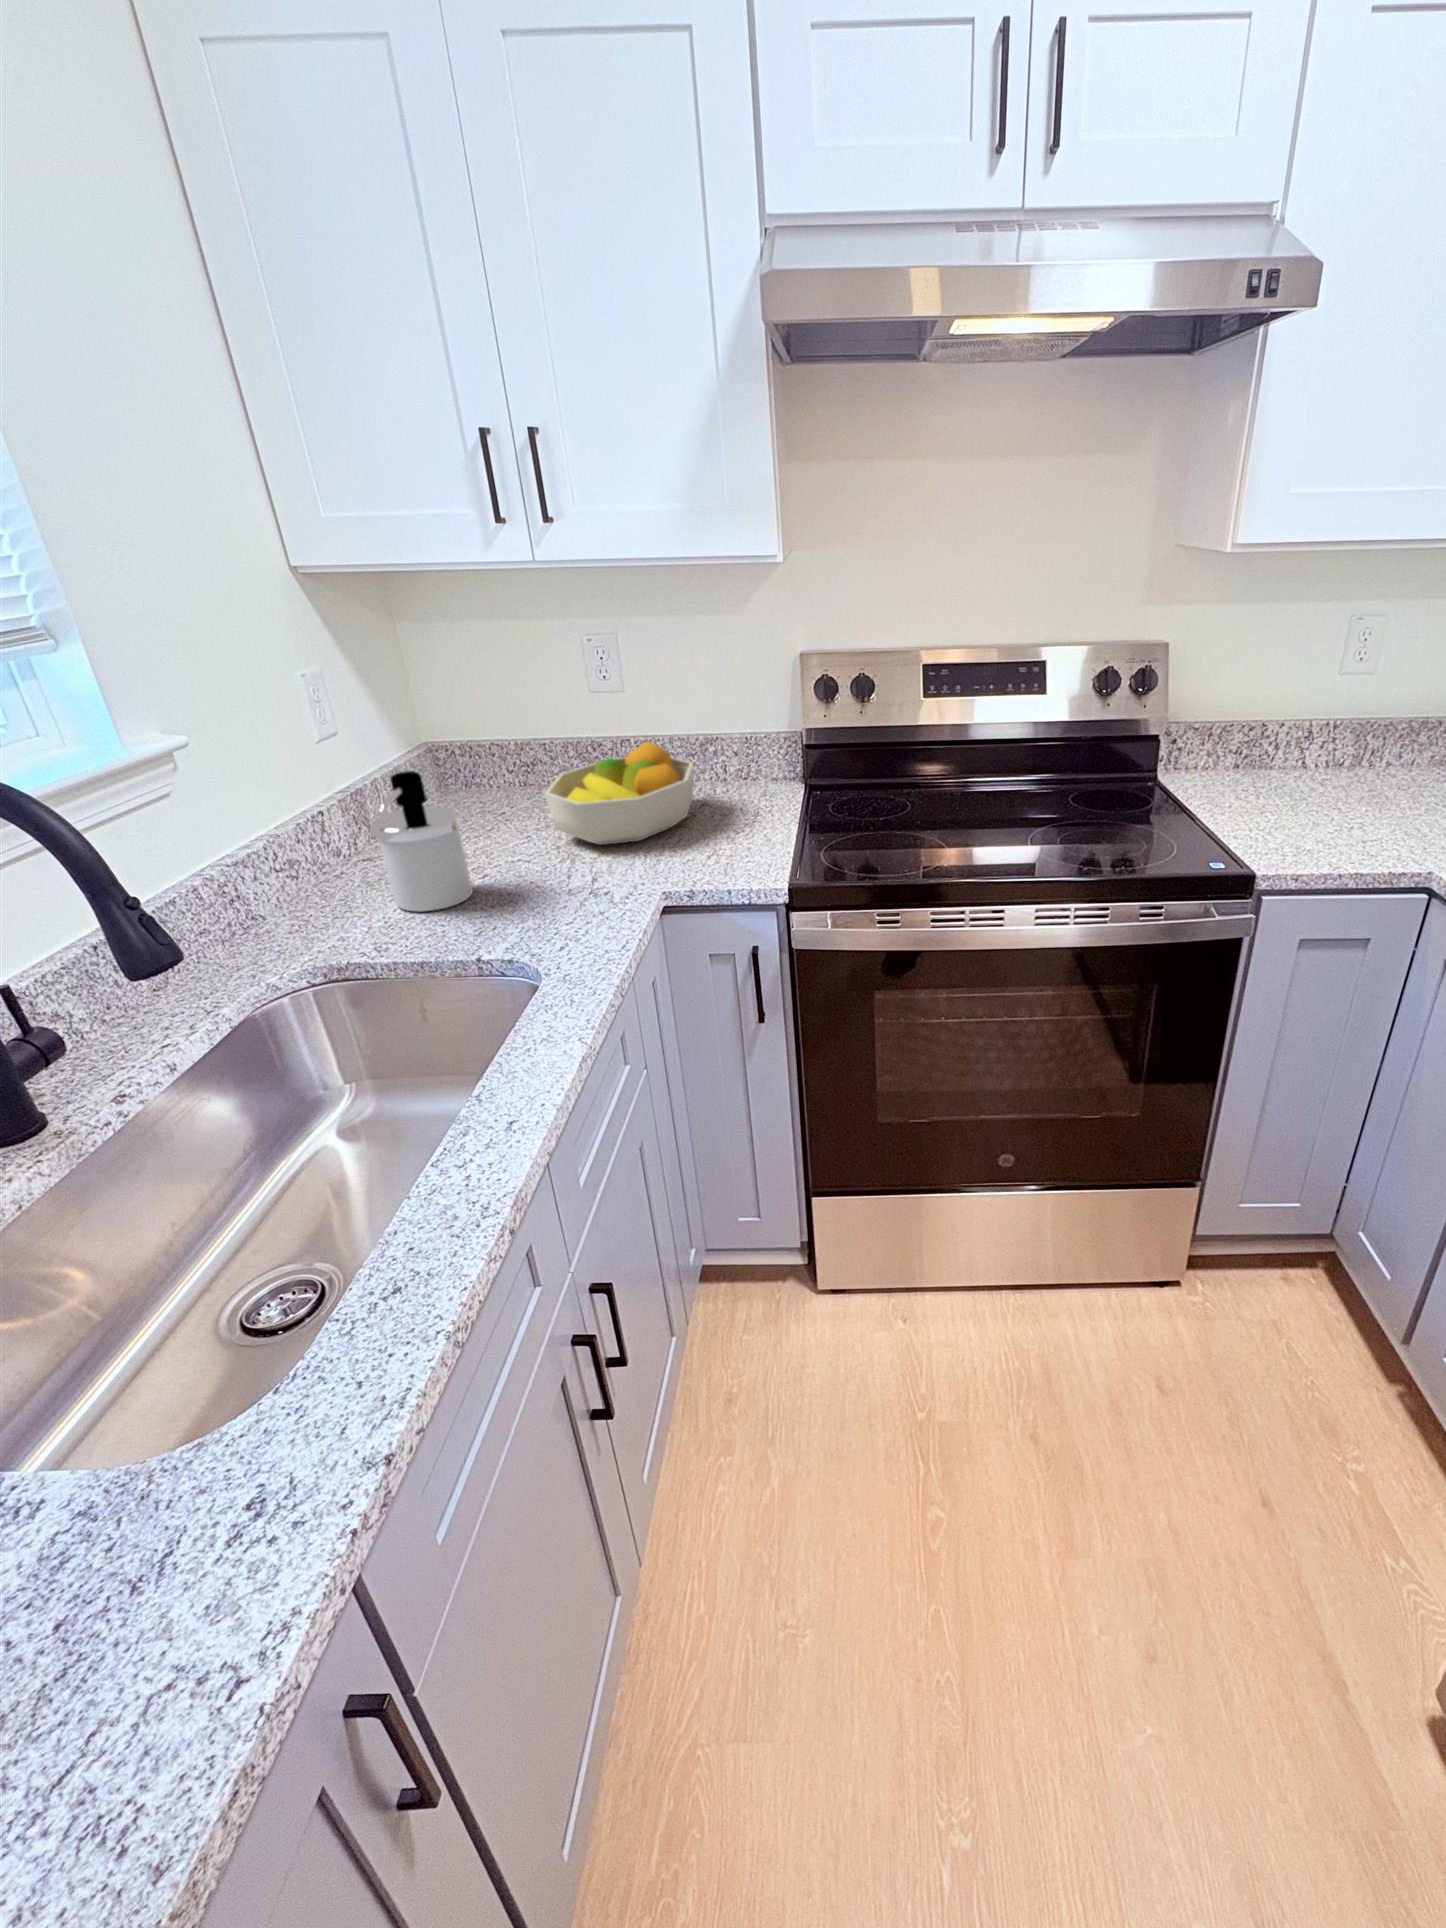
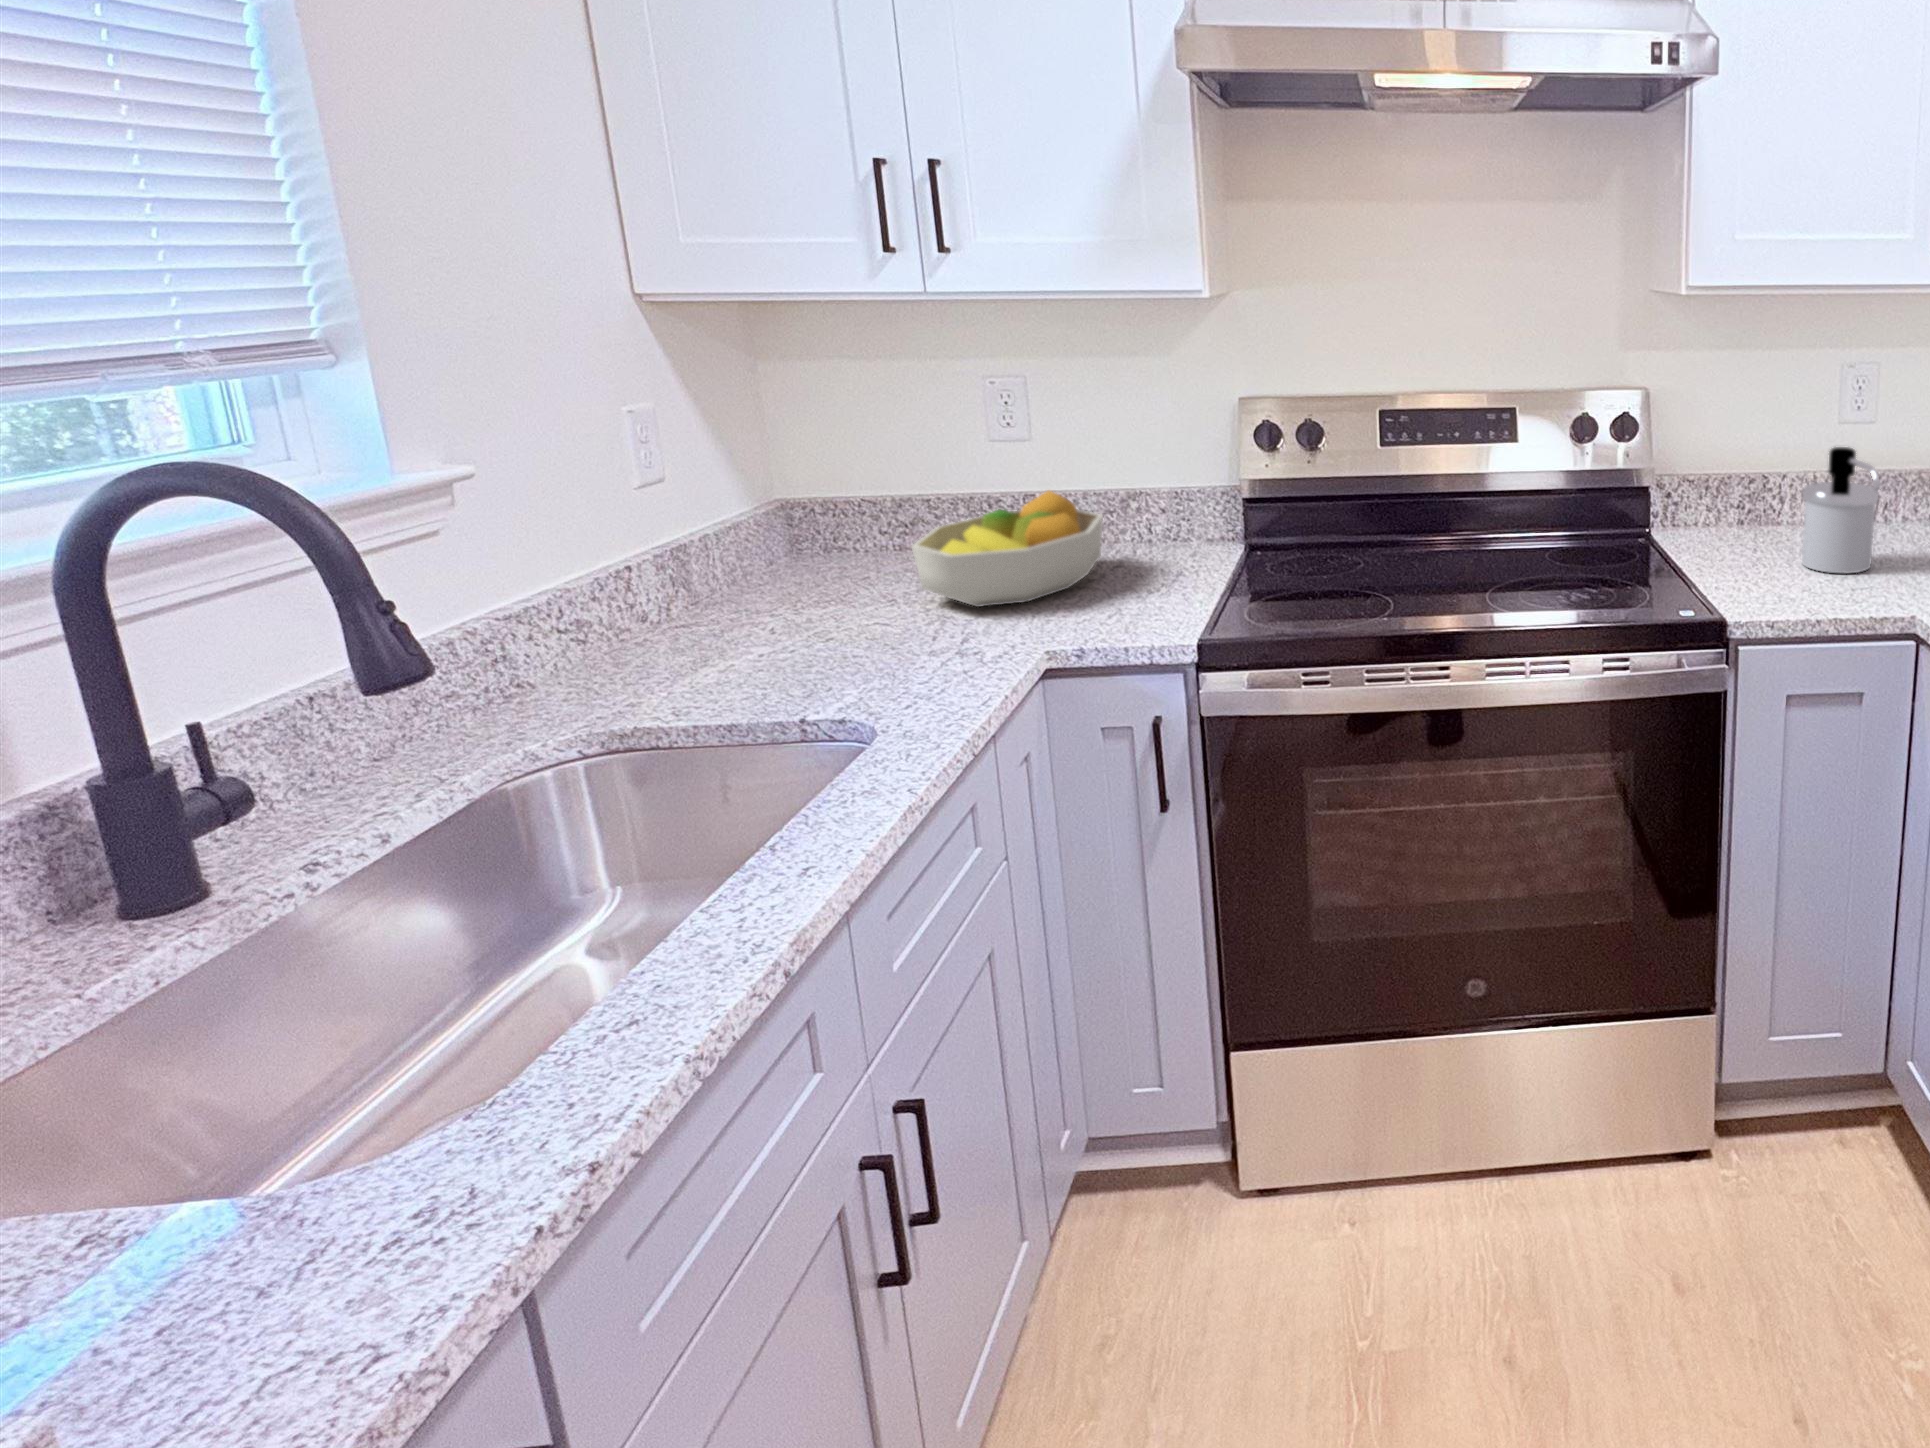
soap dispenser: present [372,771,473,911] -> present [1802,447,1881,573]

